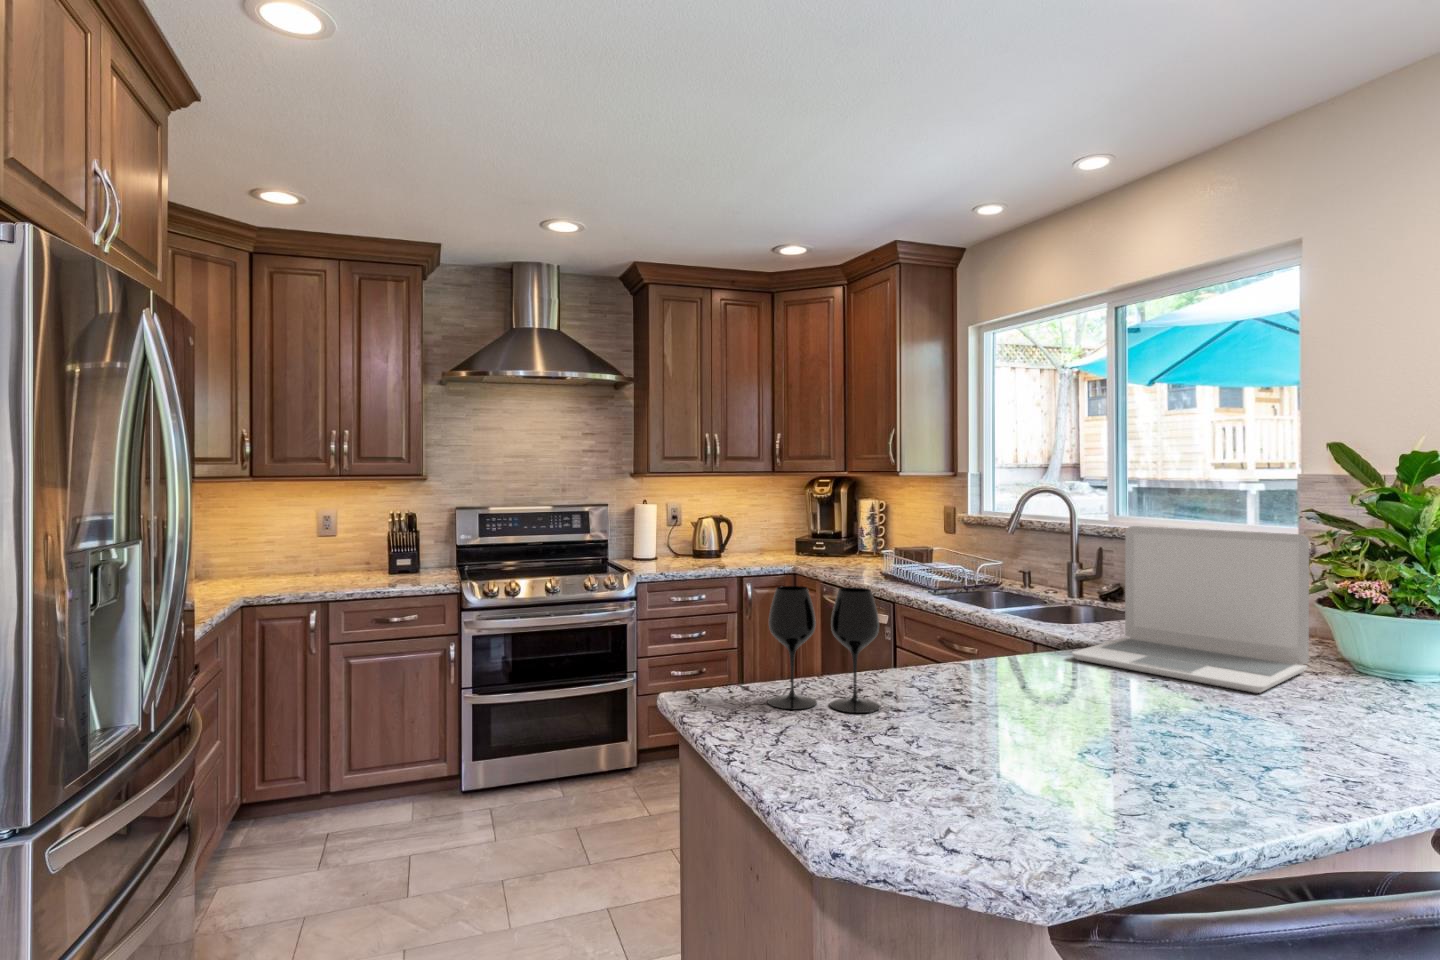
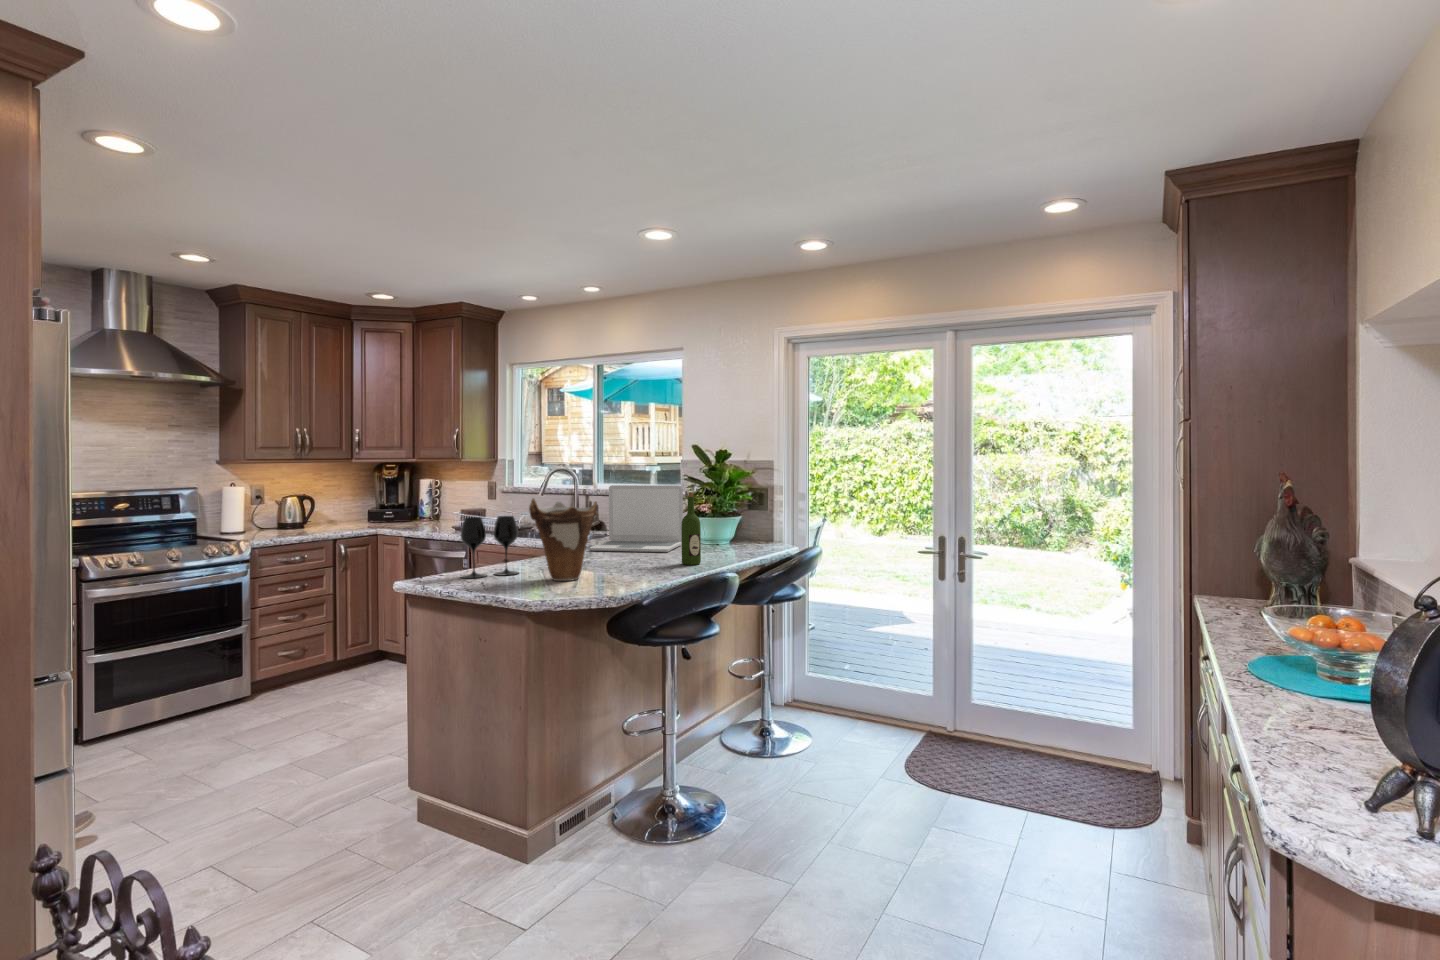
vase: none [870,561,1041,766] -> present [529,498,598,581]
wine bottle: none [1297,564,1362,766] -> present [681,492,701,565]

